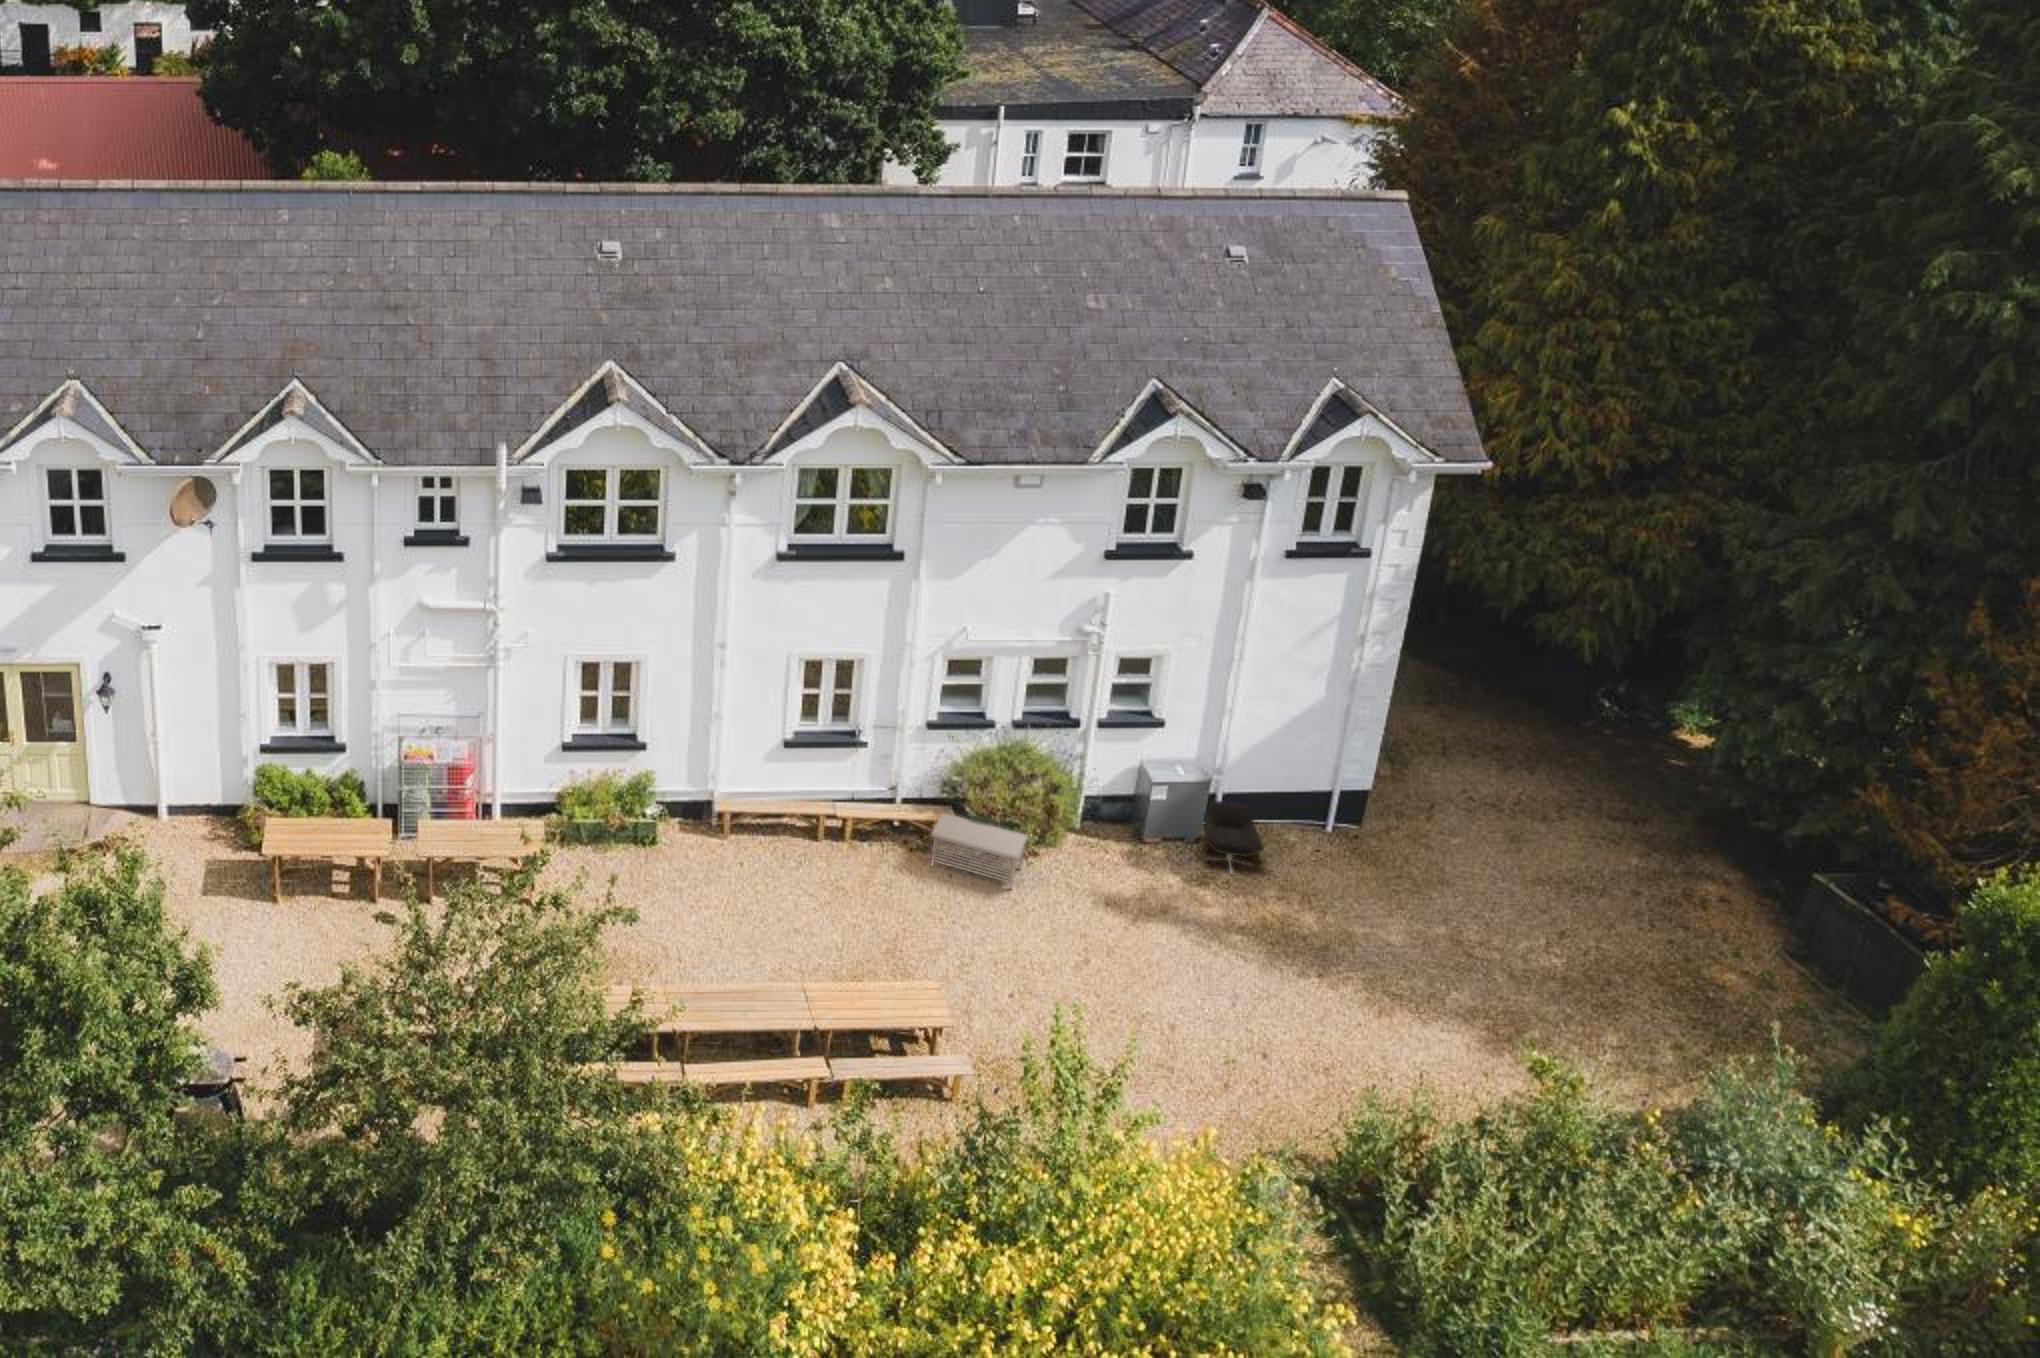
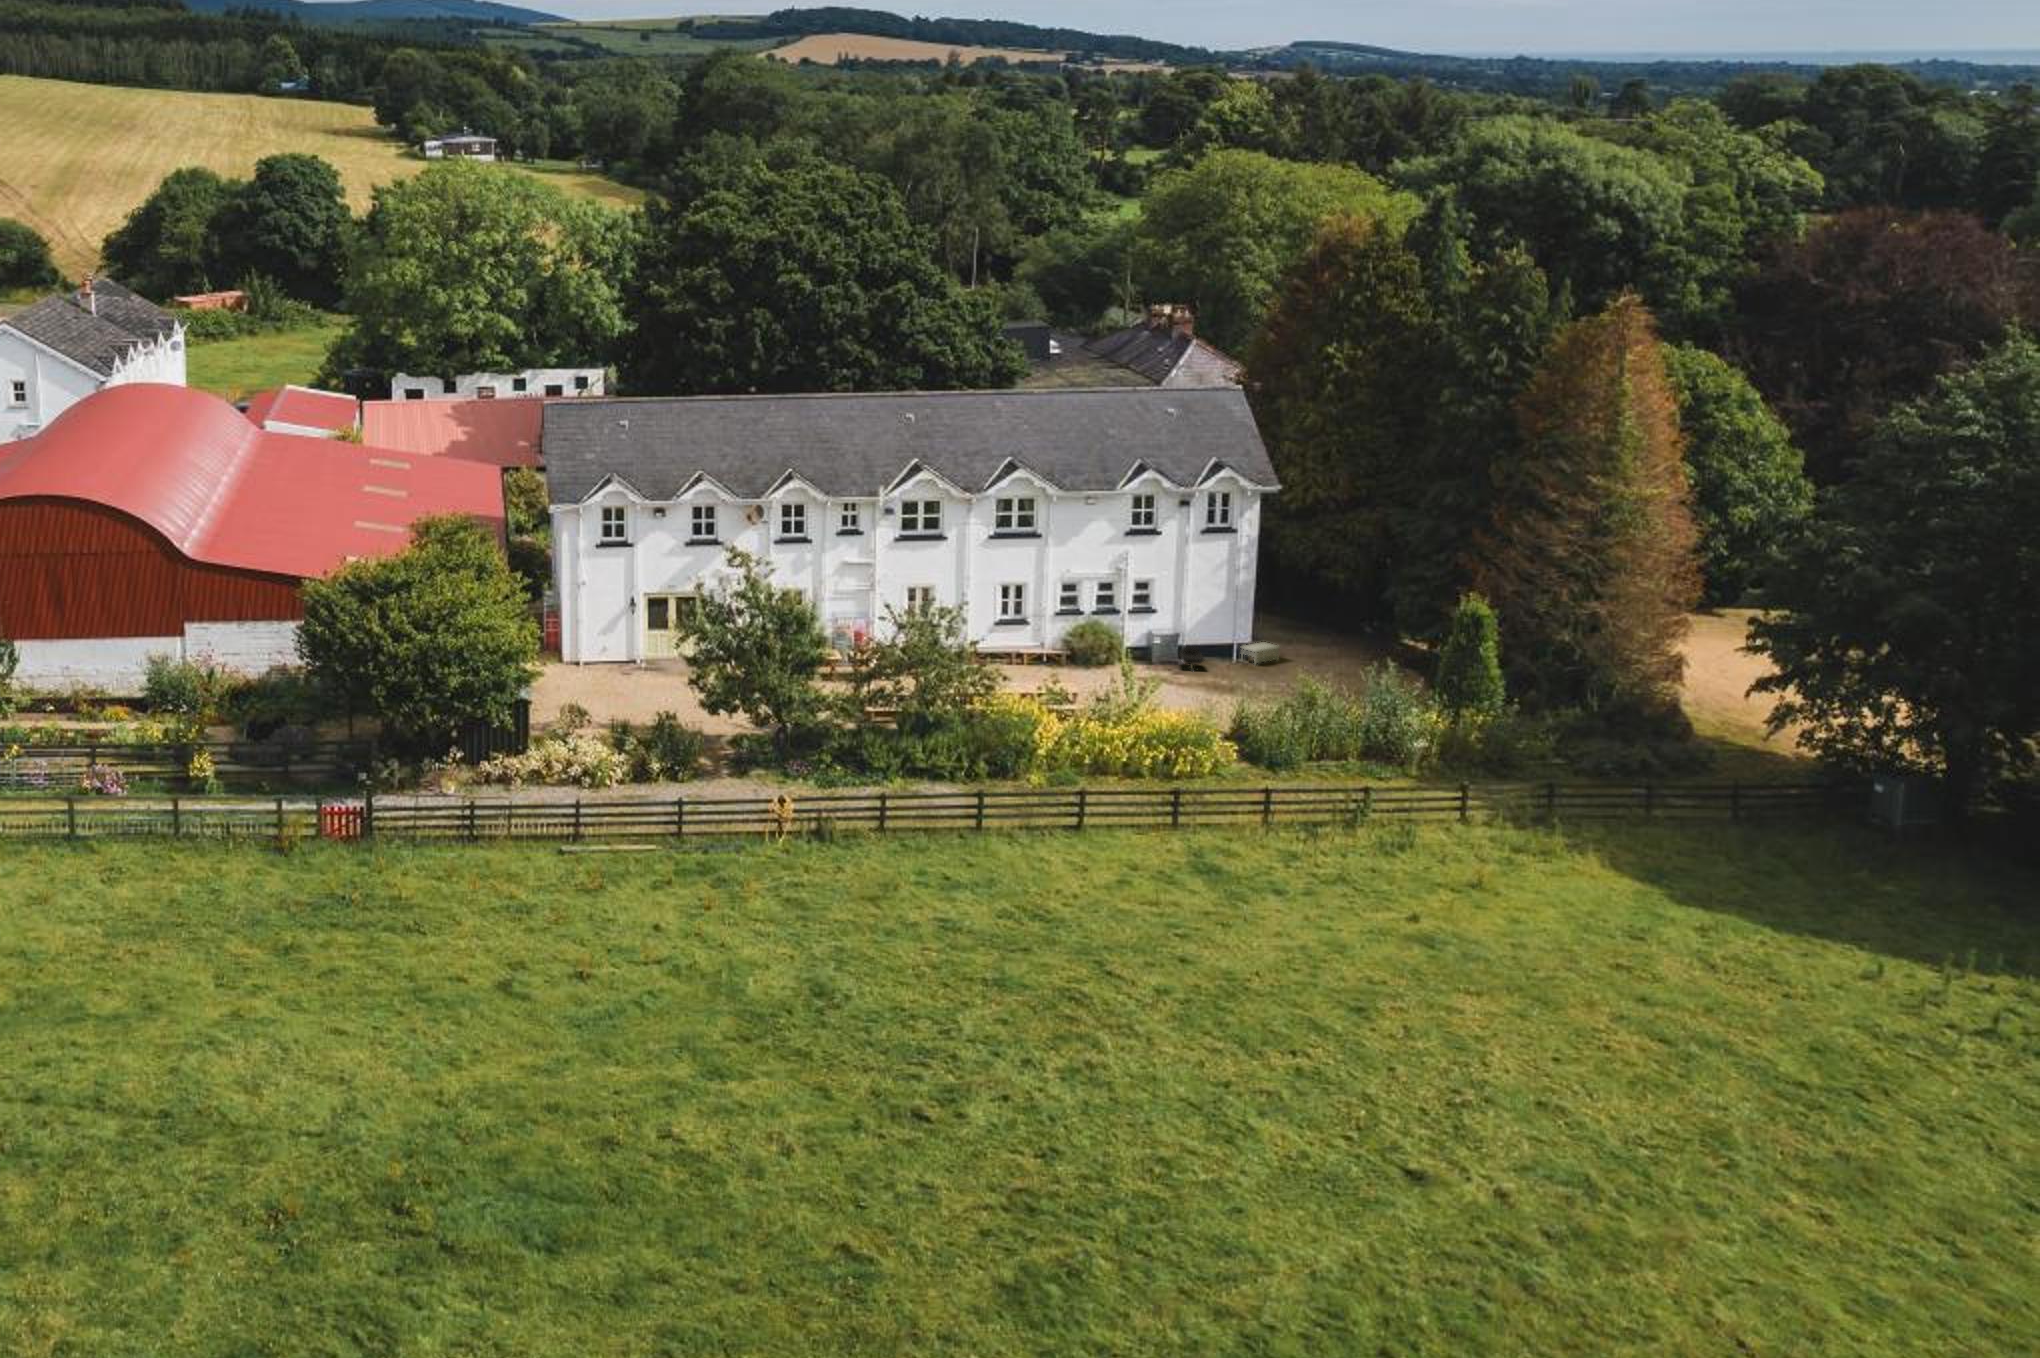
storage bench: present [931,813,1027,888] -> present [1242,642,1279,663]

